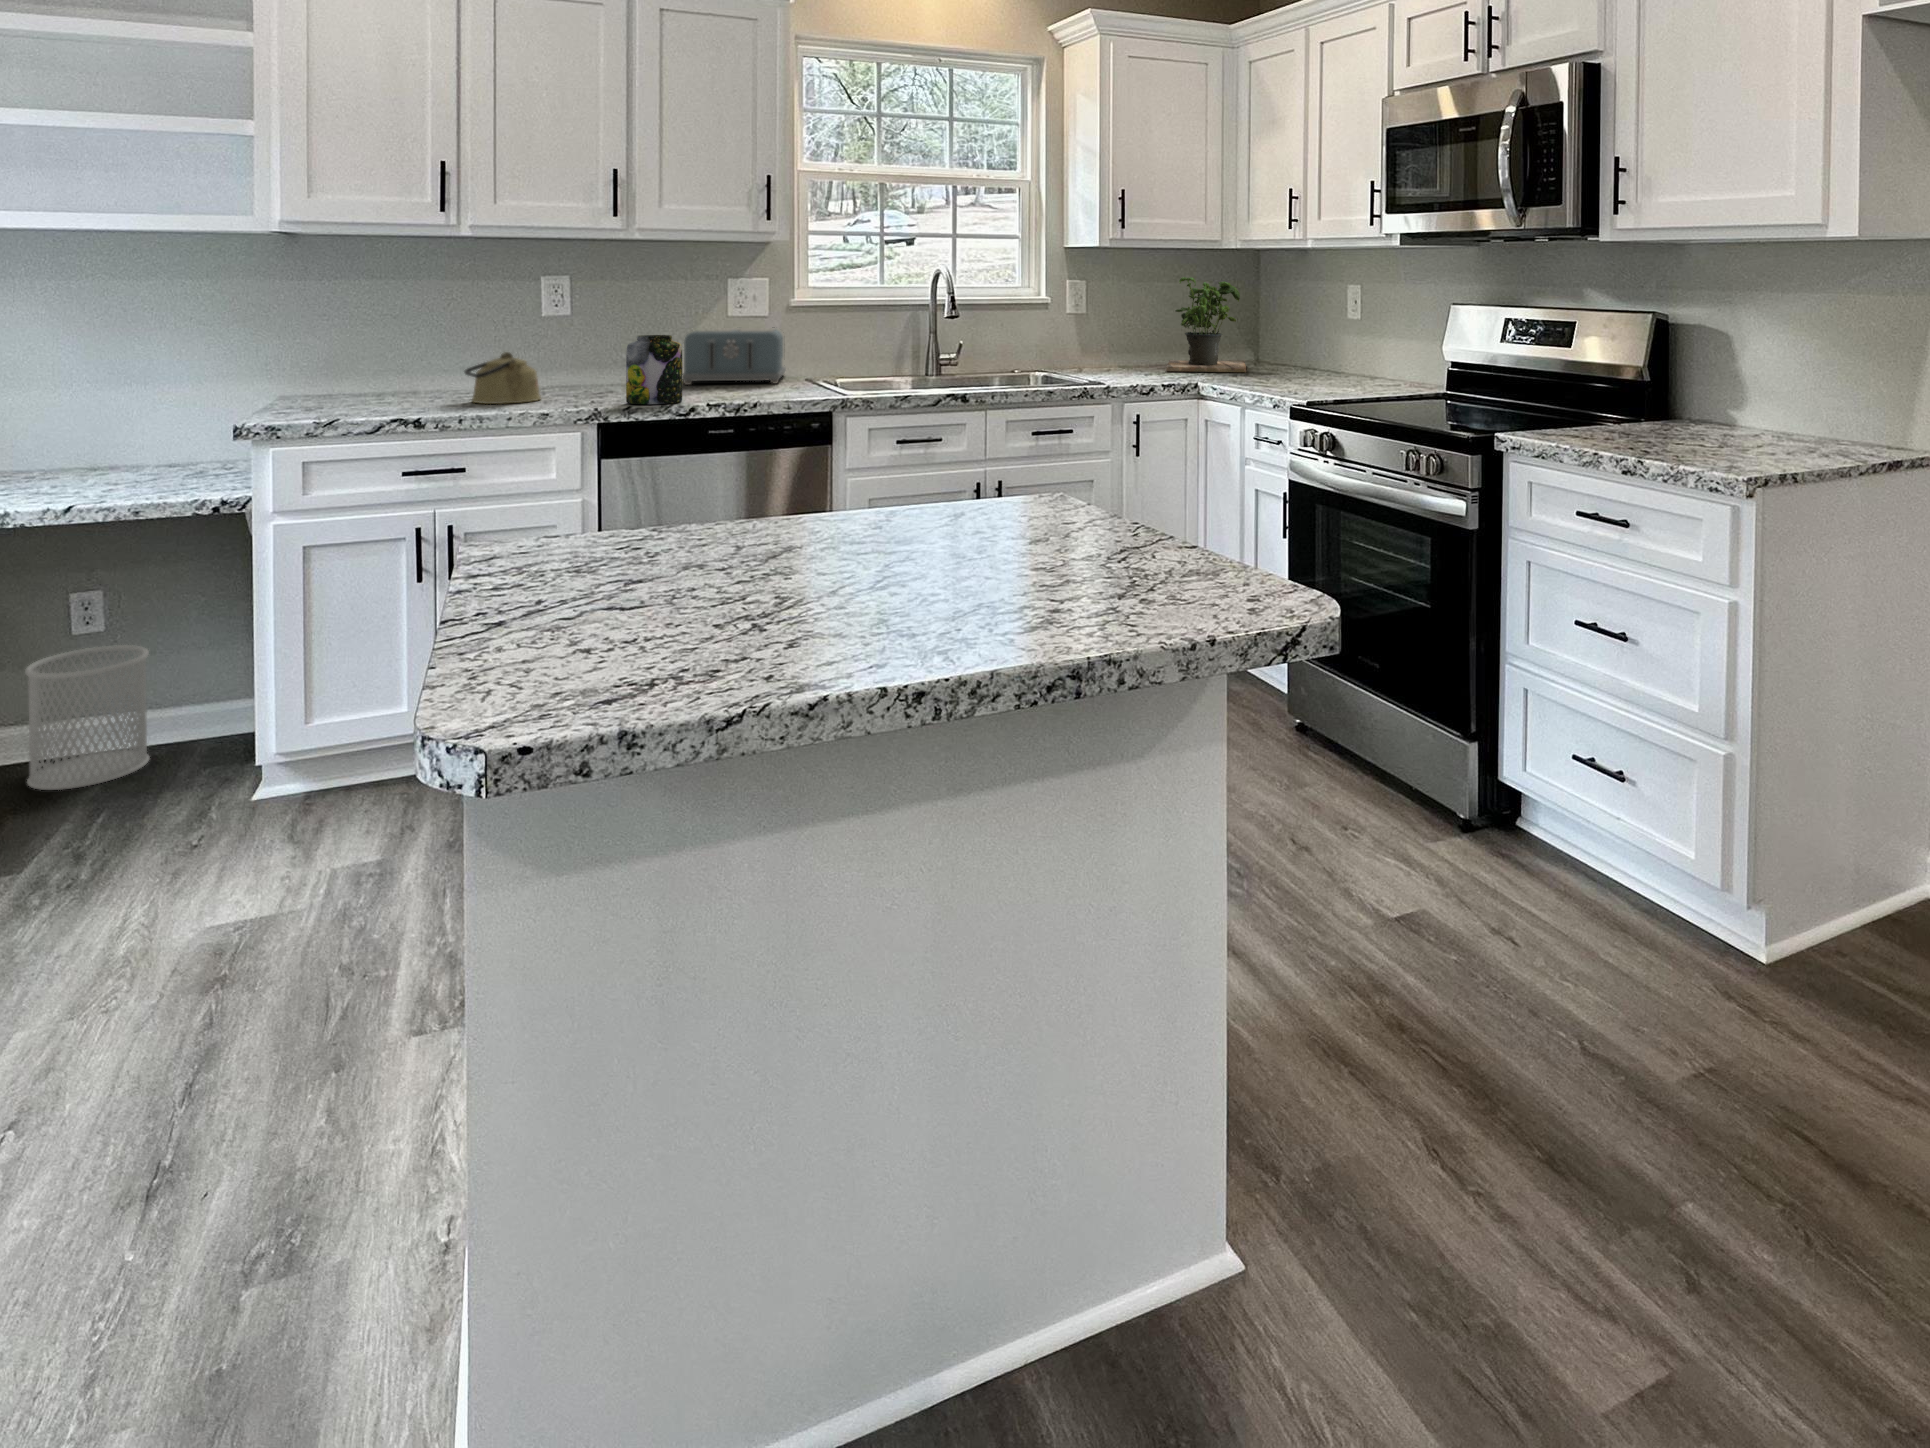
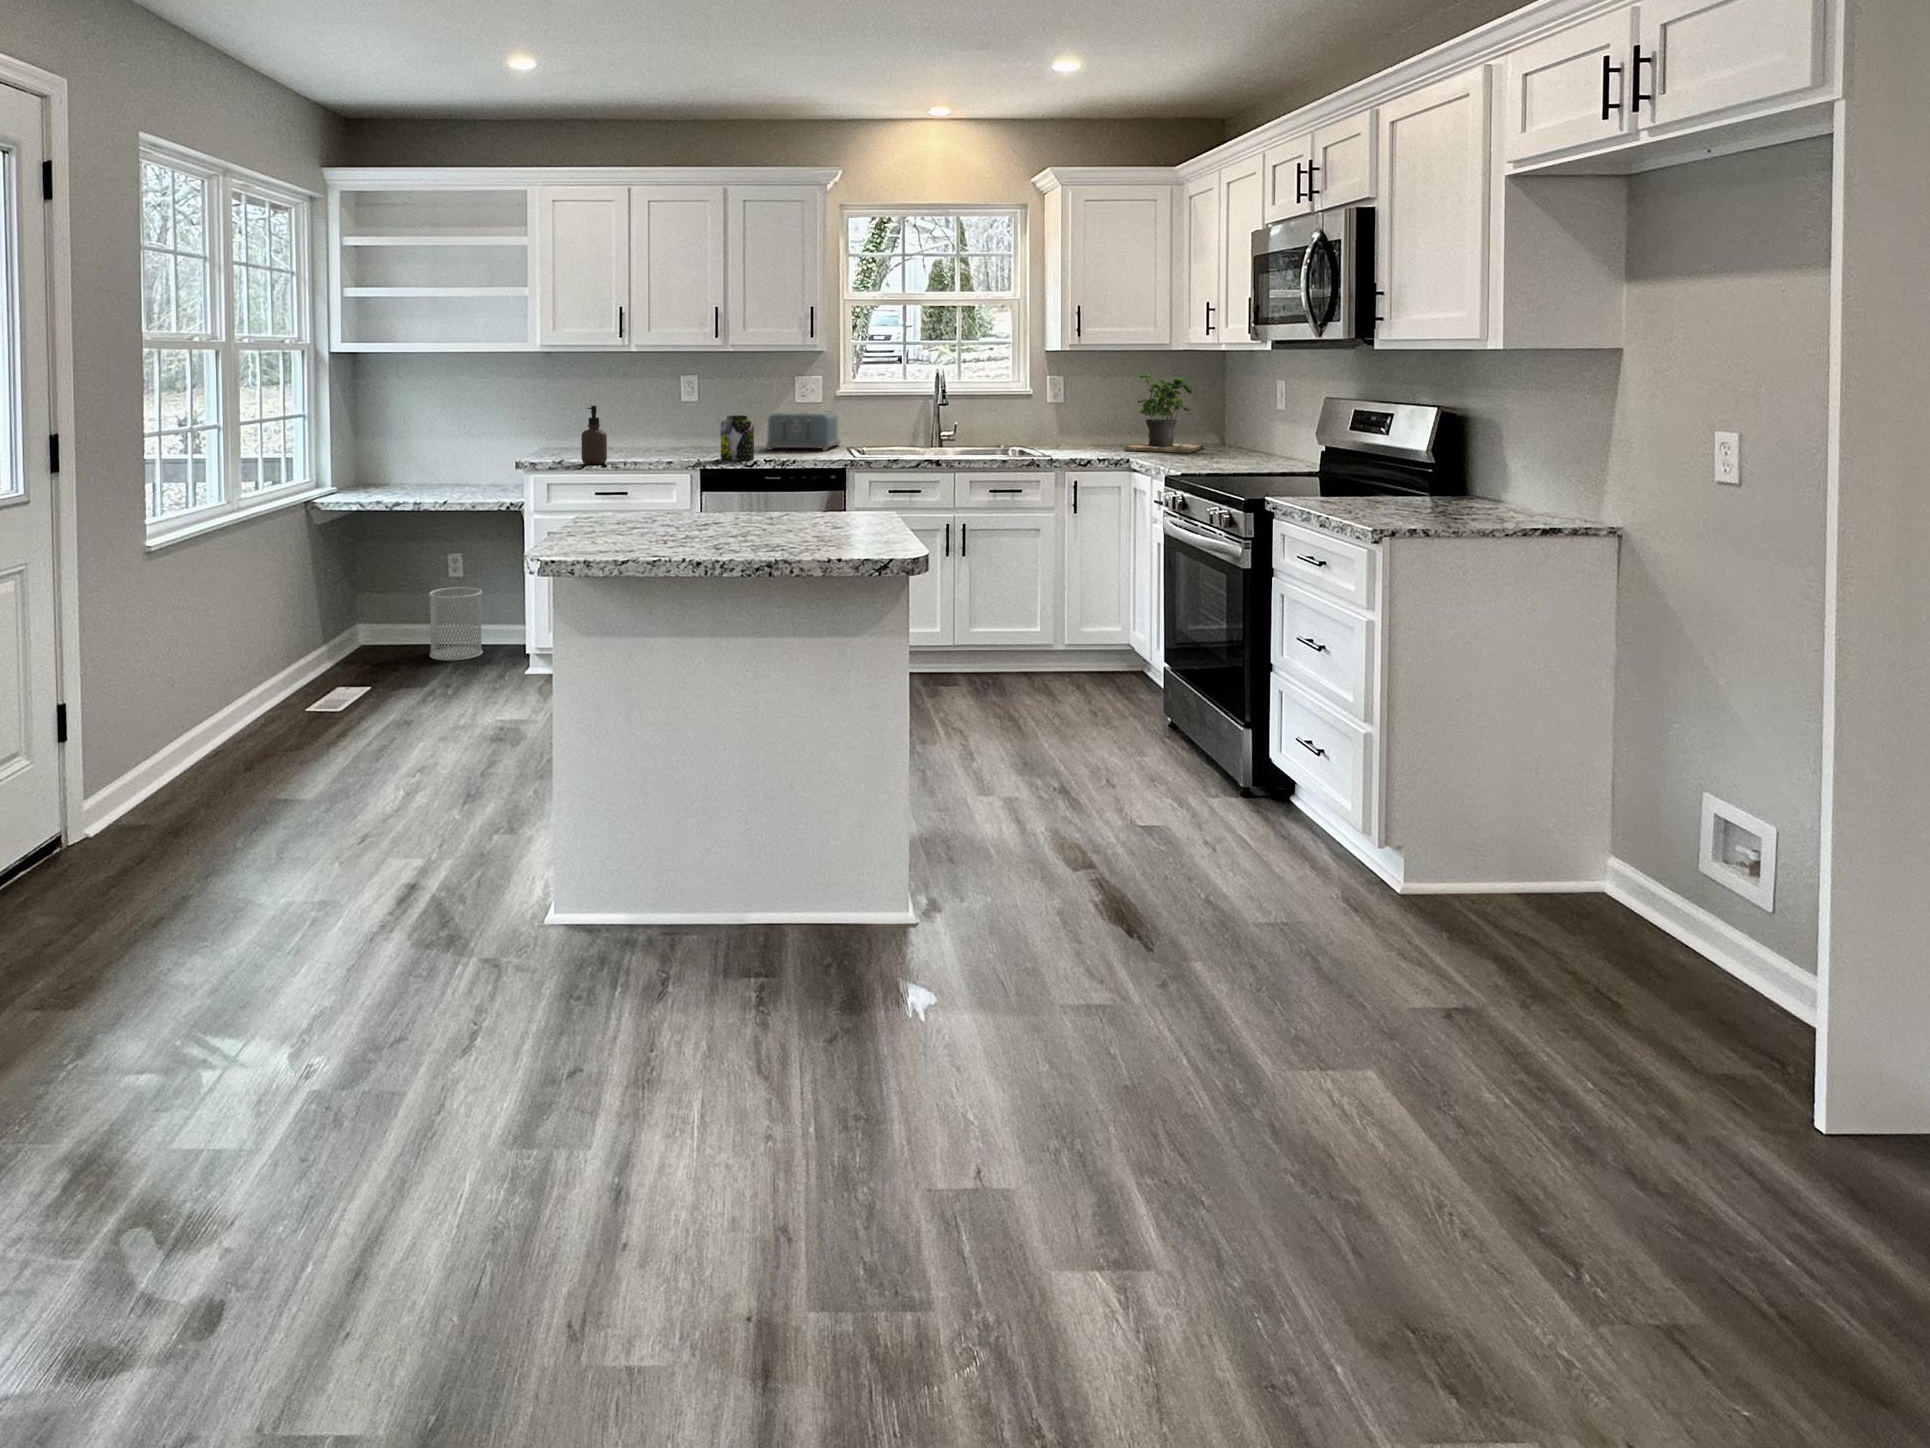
soap dispenser: none [374,322,424,422] -> present [581,406,607,464]
kettle: present [464,352,541,404] -> none [635,425,677,457]

